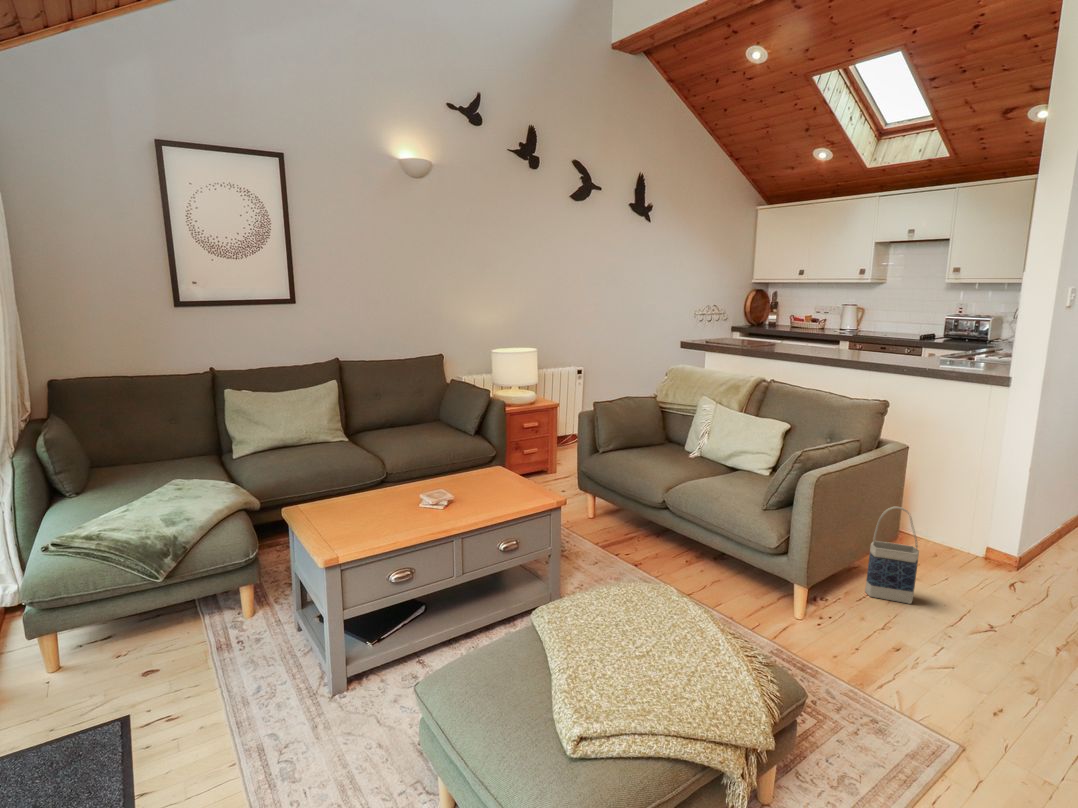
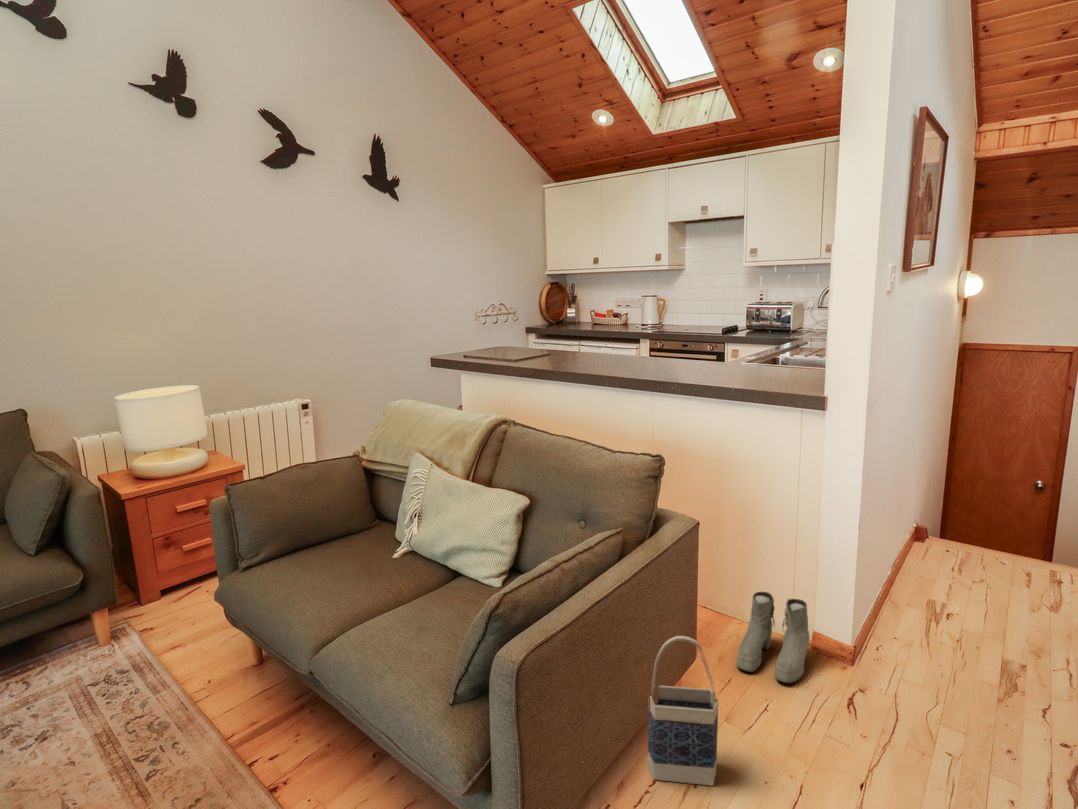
boots: none [927,512,986,571] -> present [737,592,810,683]

